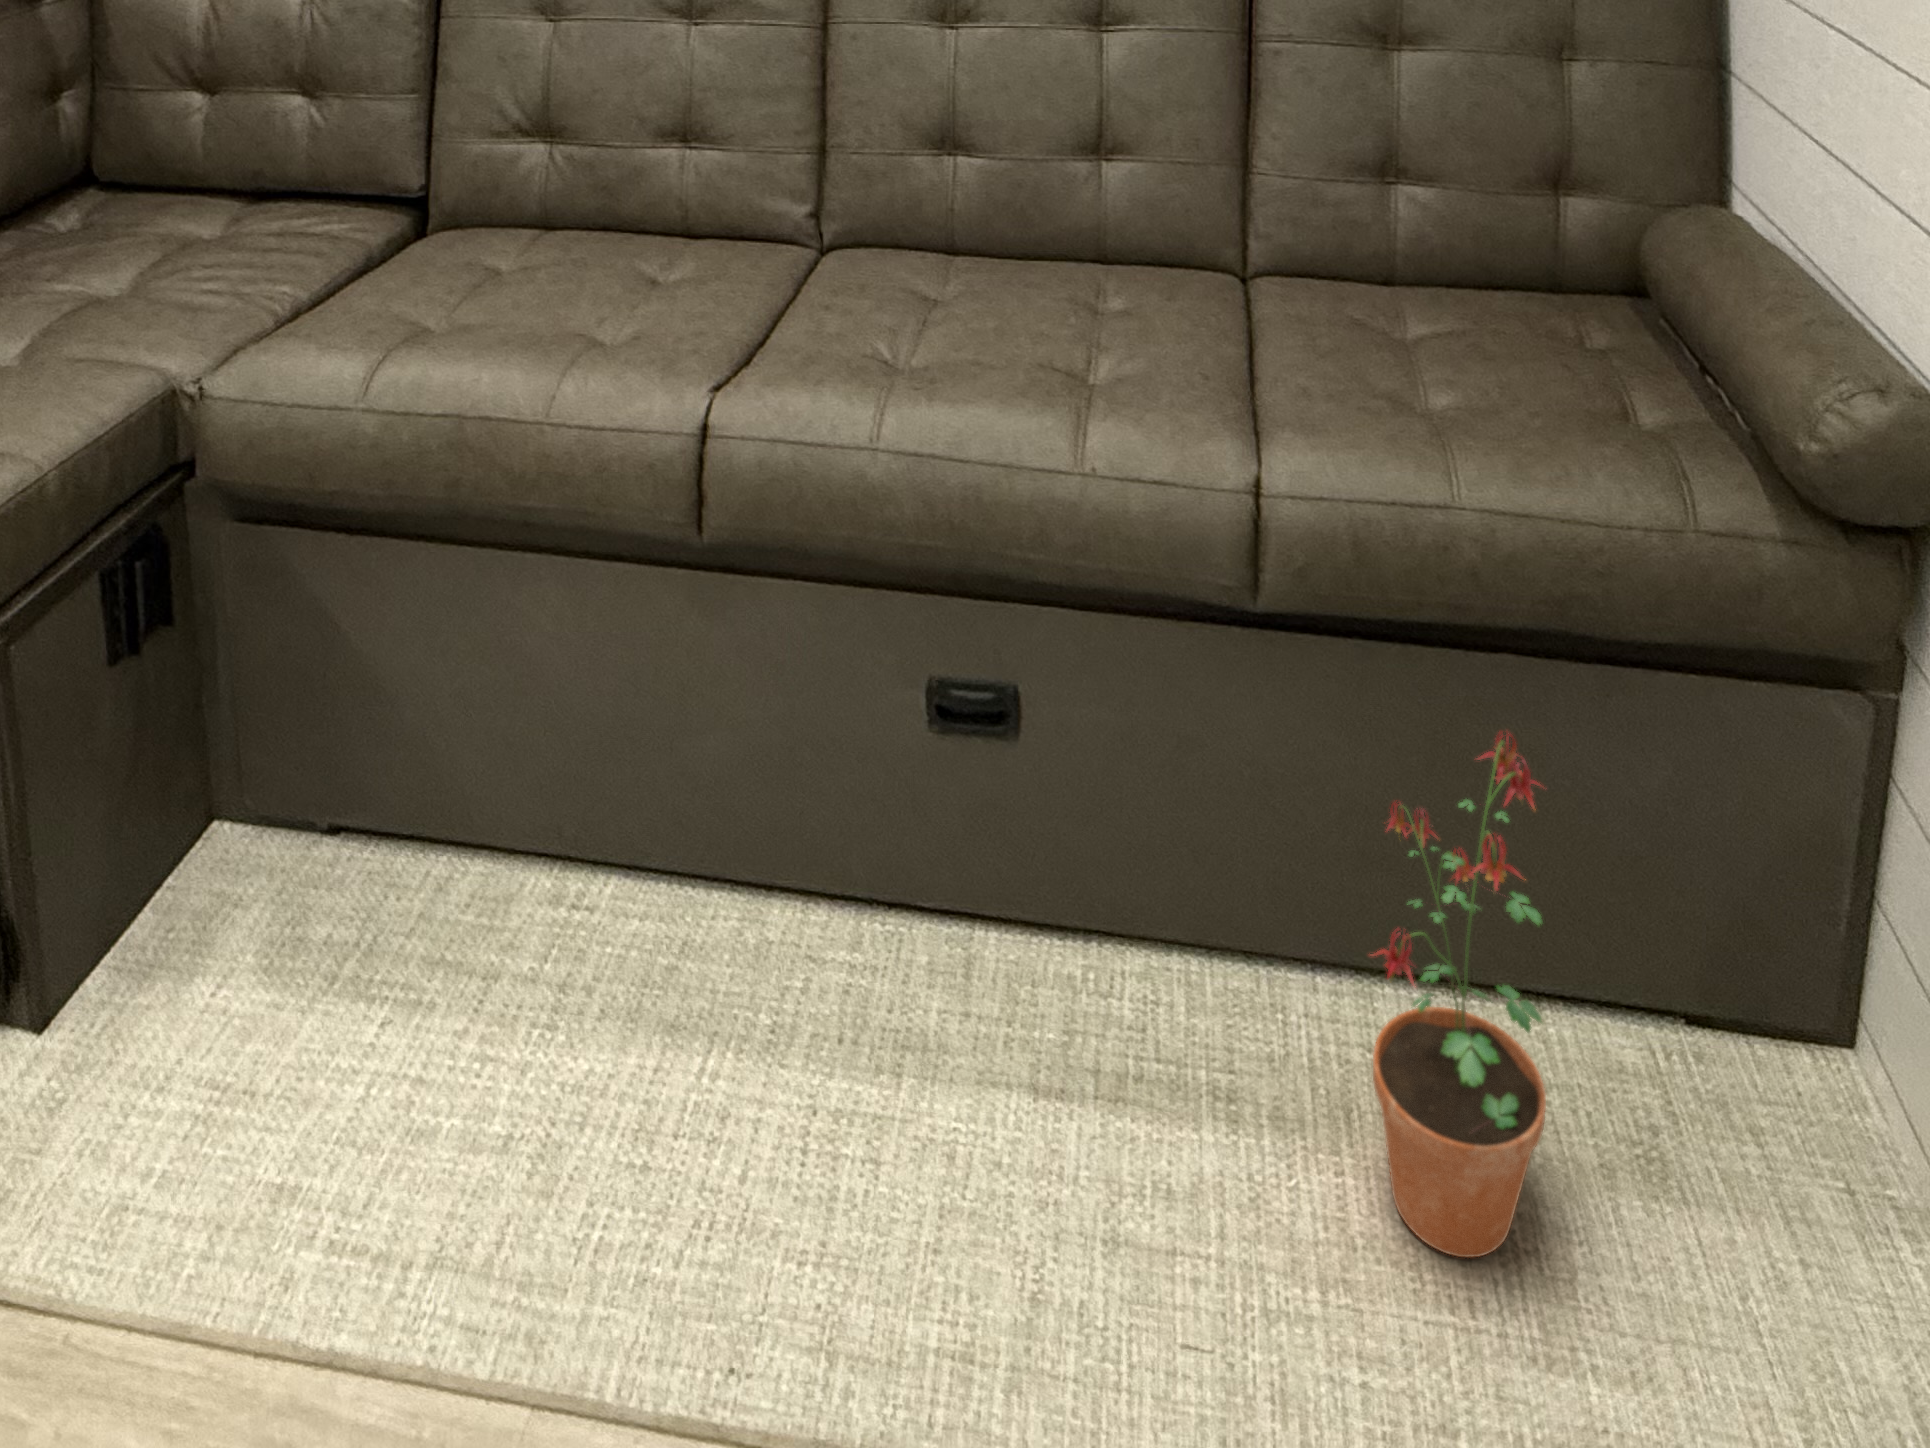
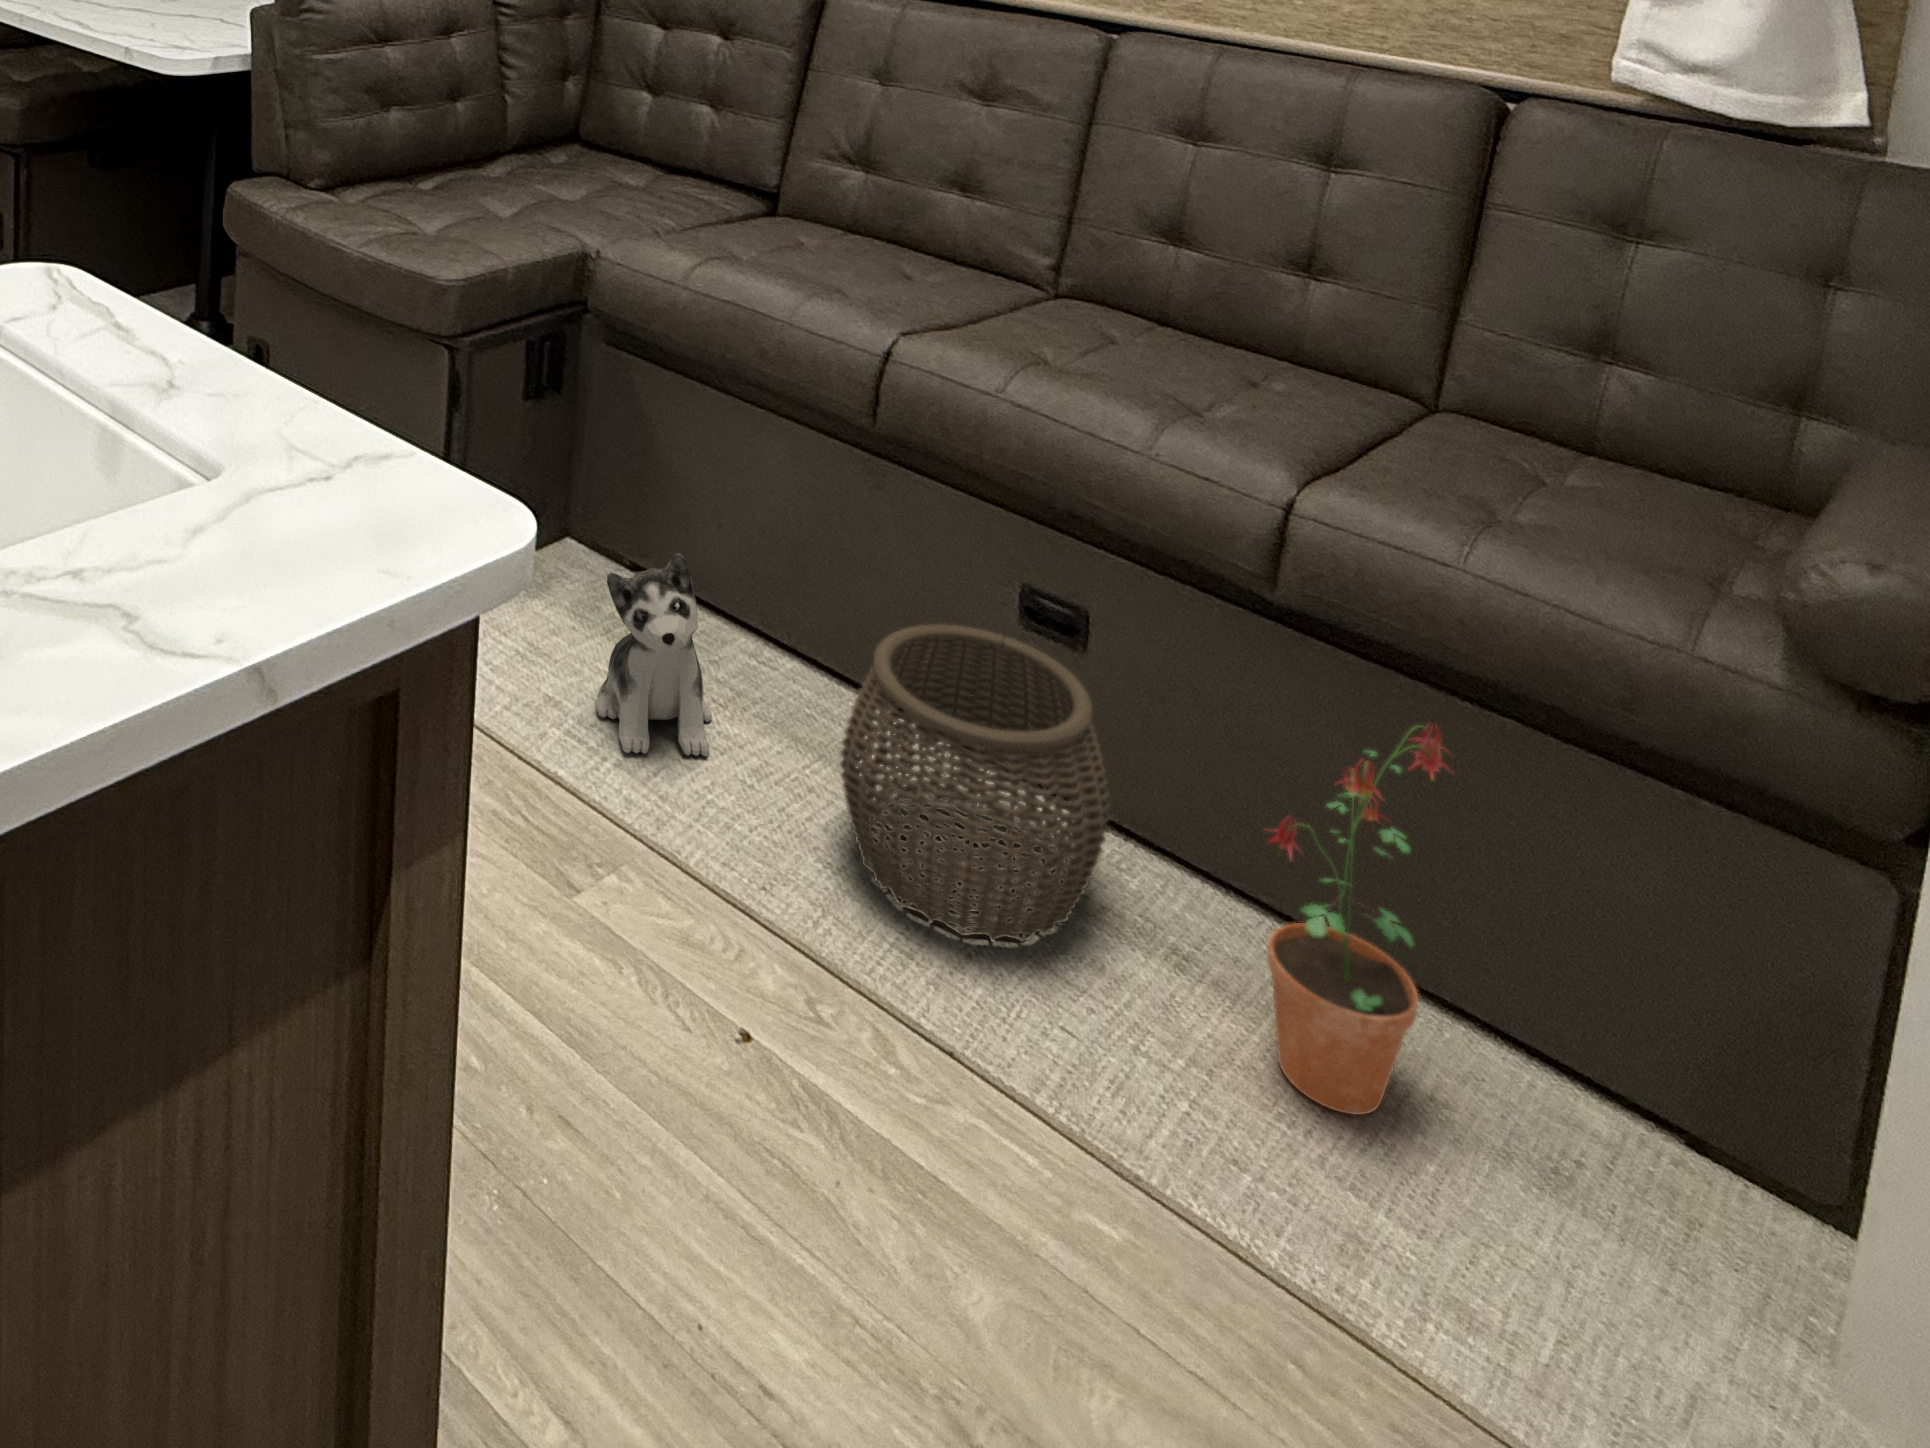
woven basket: none [787,786,1147,1285] -> present [840,624,1110,942]
plush toy: none [361,873,568,1236] -> present [596,553,712,756]

